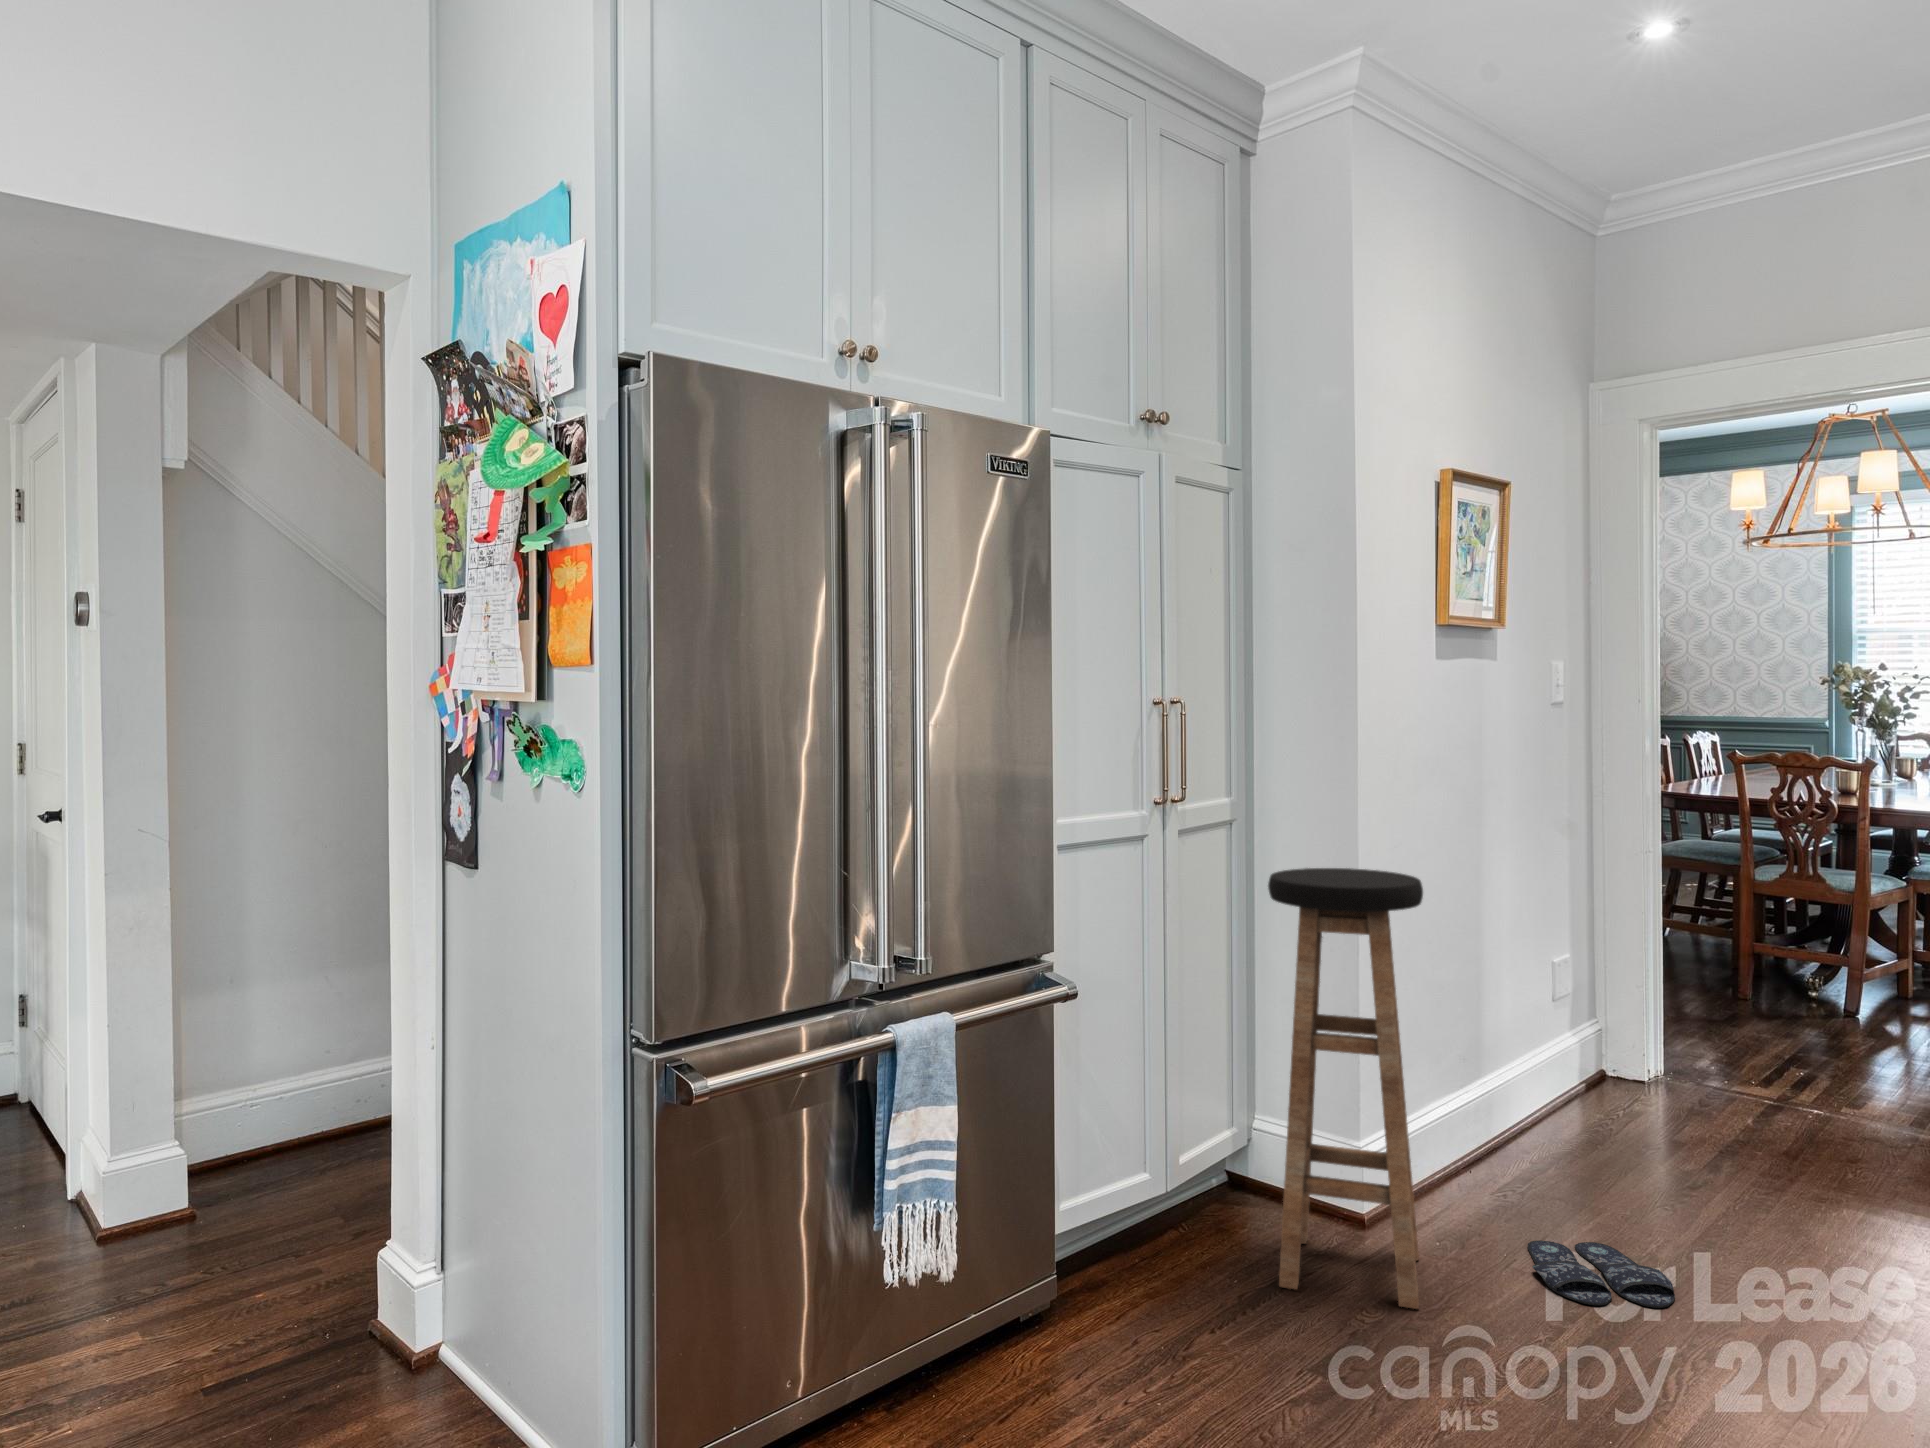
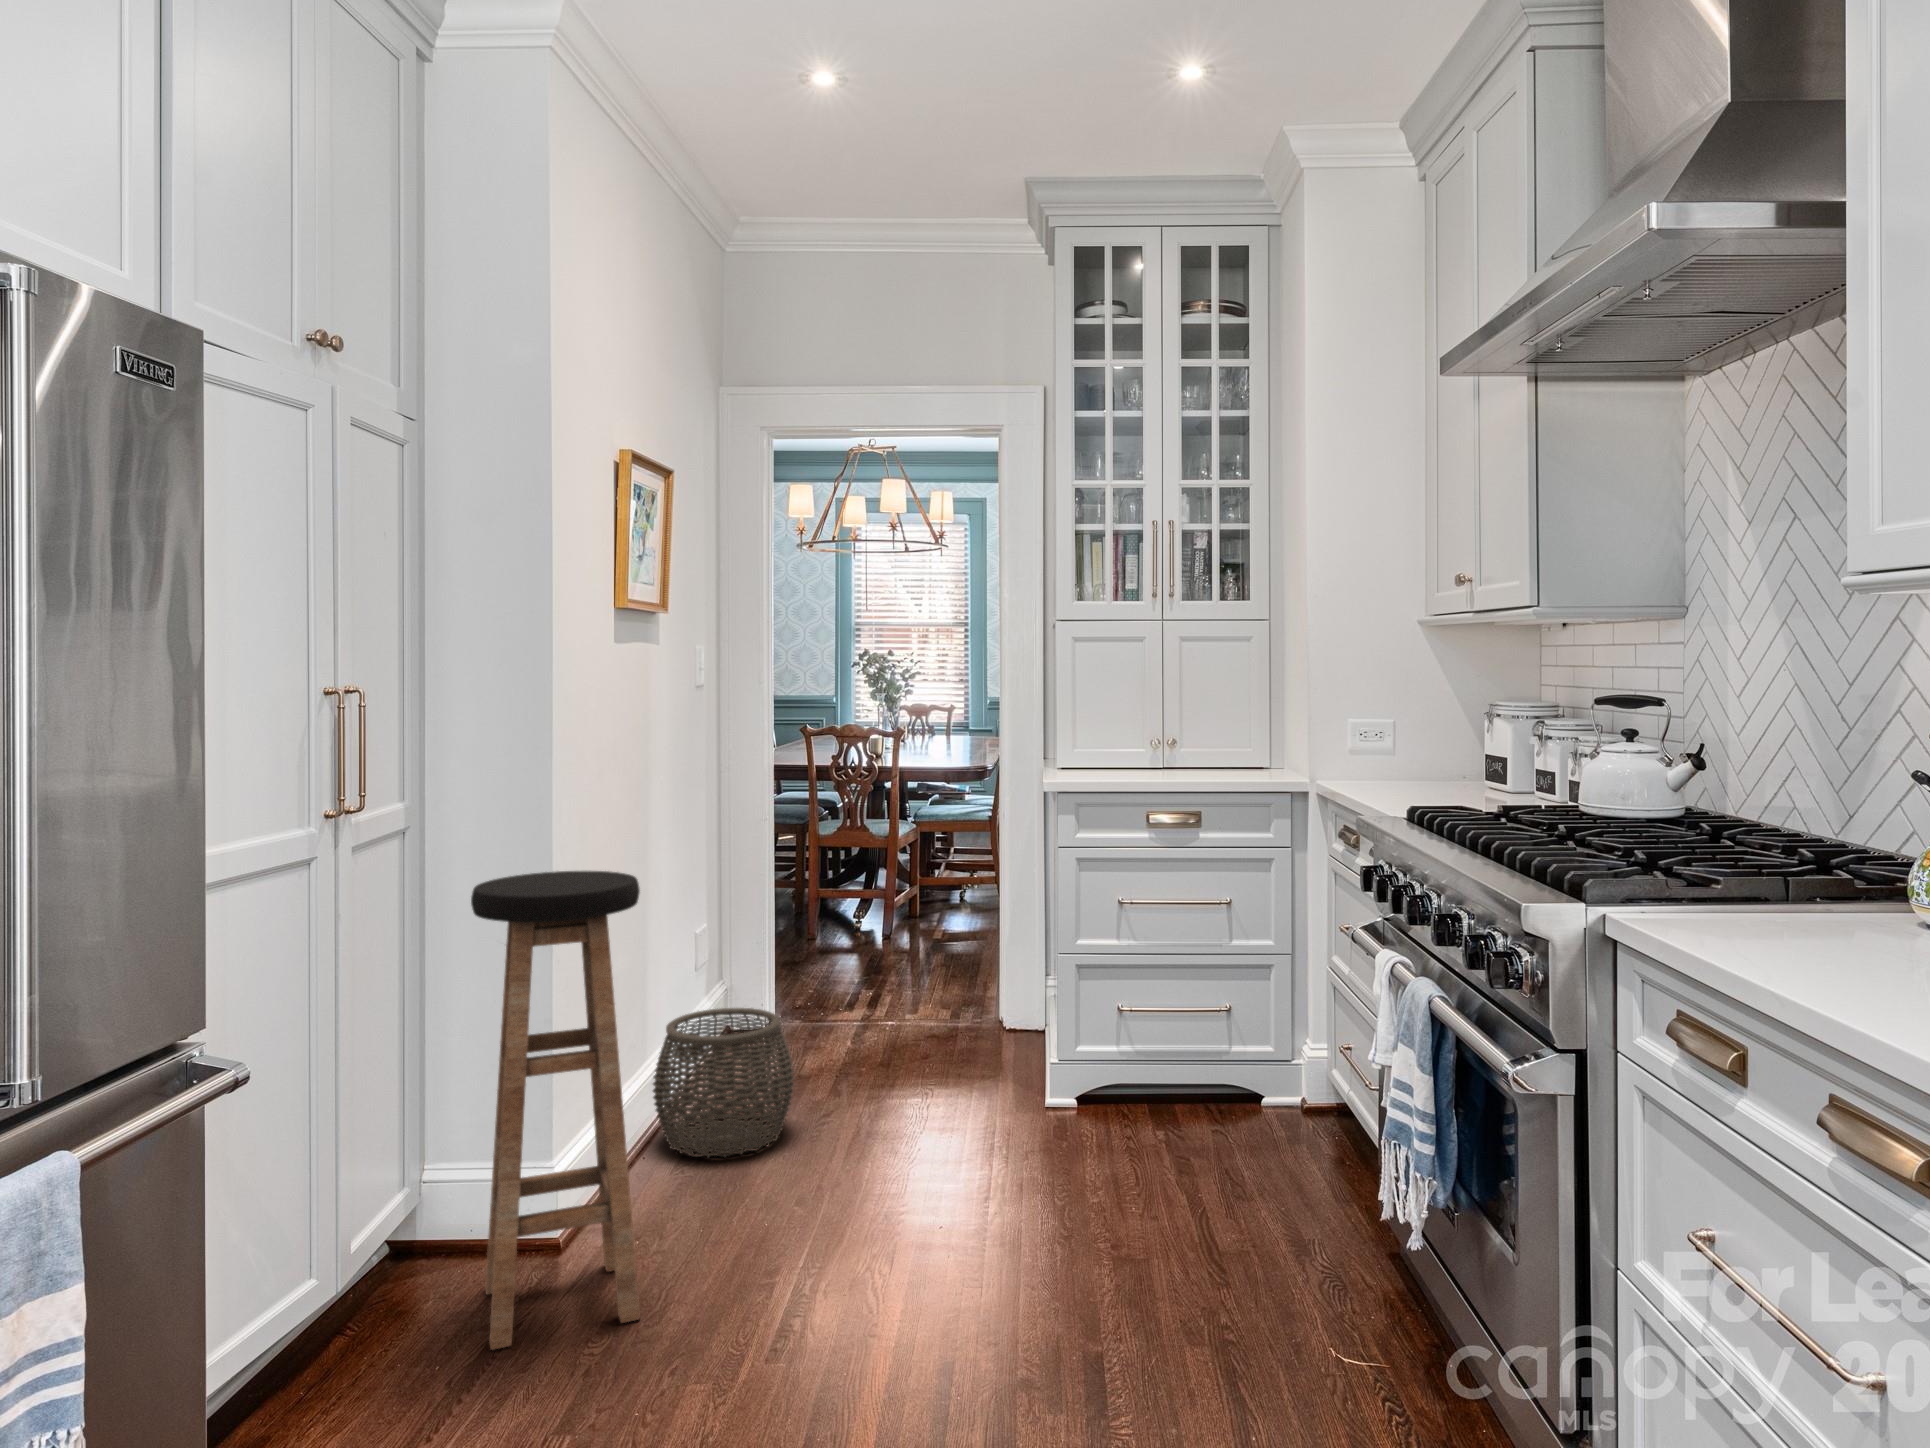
woven basket: none [1481,1035,1644,1195] -> present [653,1008,794,1157]
slippers: present [1528,1240,1675,1308] -> none [717,1196,846,1258]

